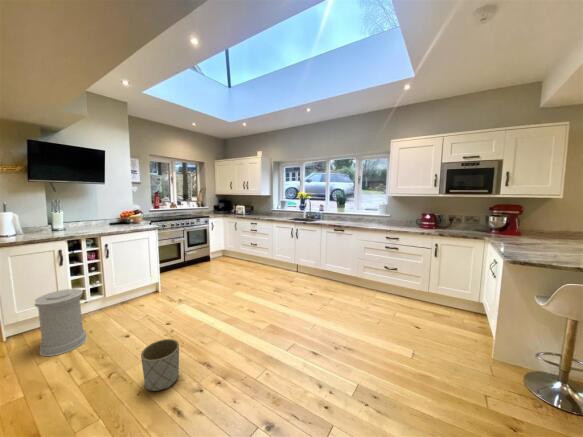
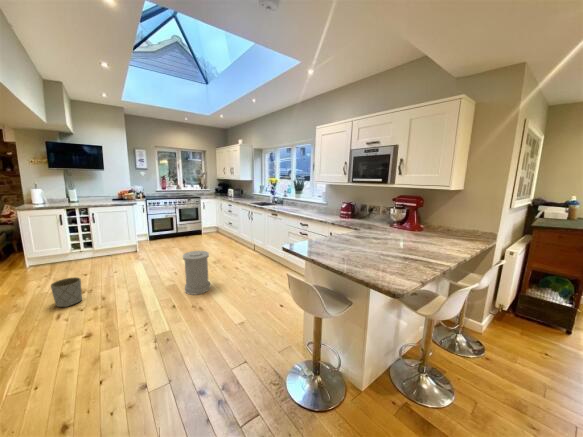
trash can: present [34,289,87,356] -> present [183,251,210,294]

